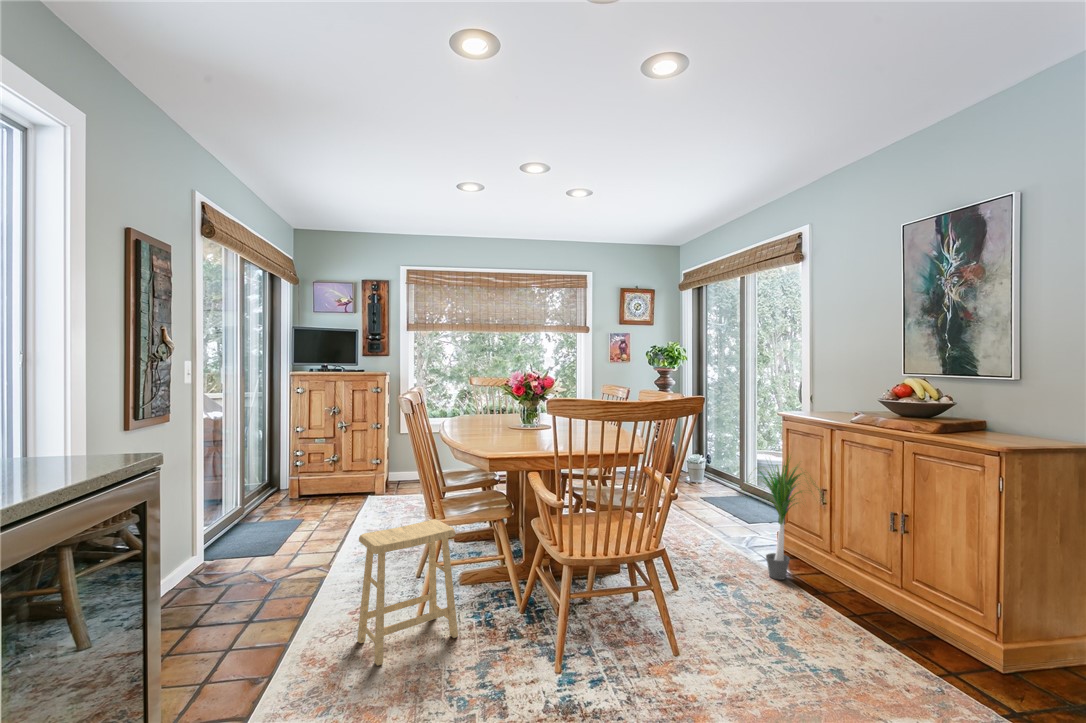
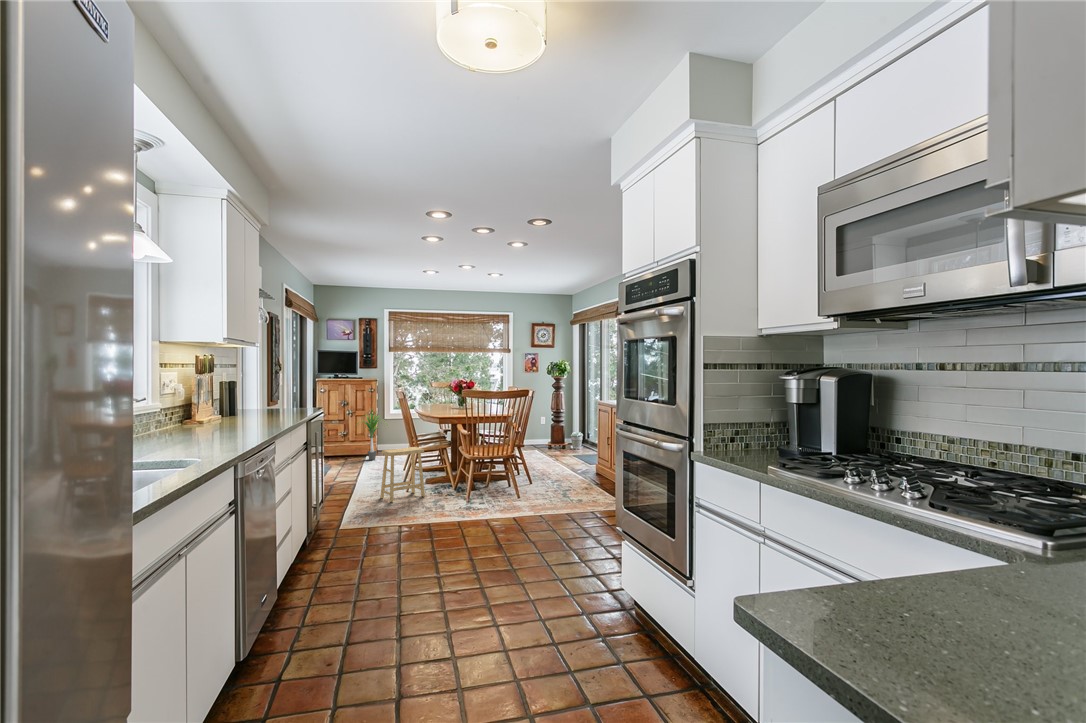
potted plant: present [748,460,821,580] -> present [364,413,379,460]

